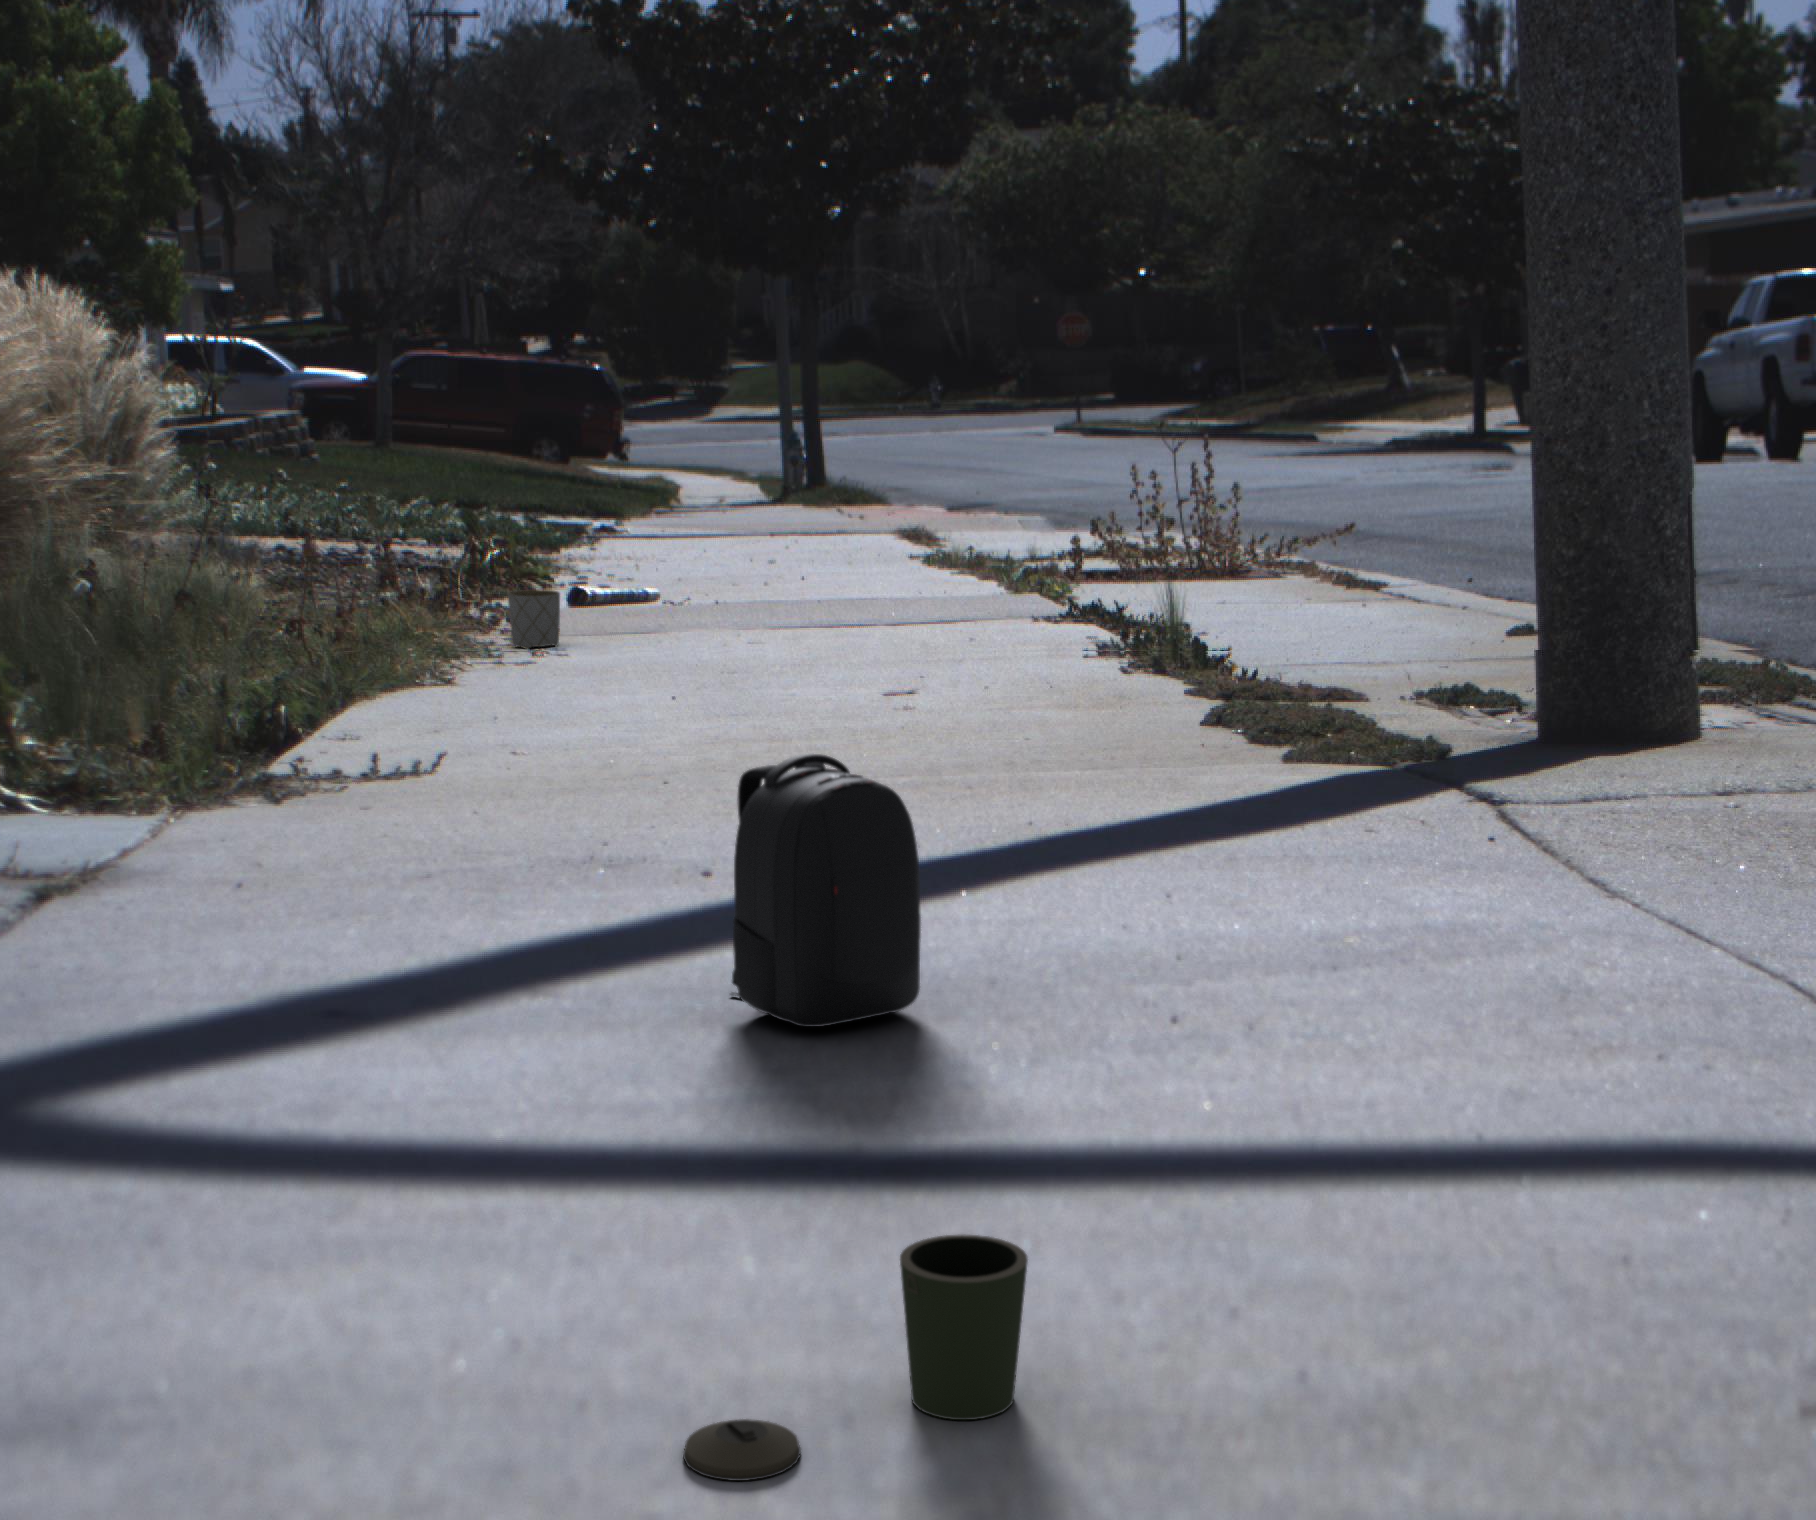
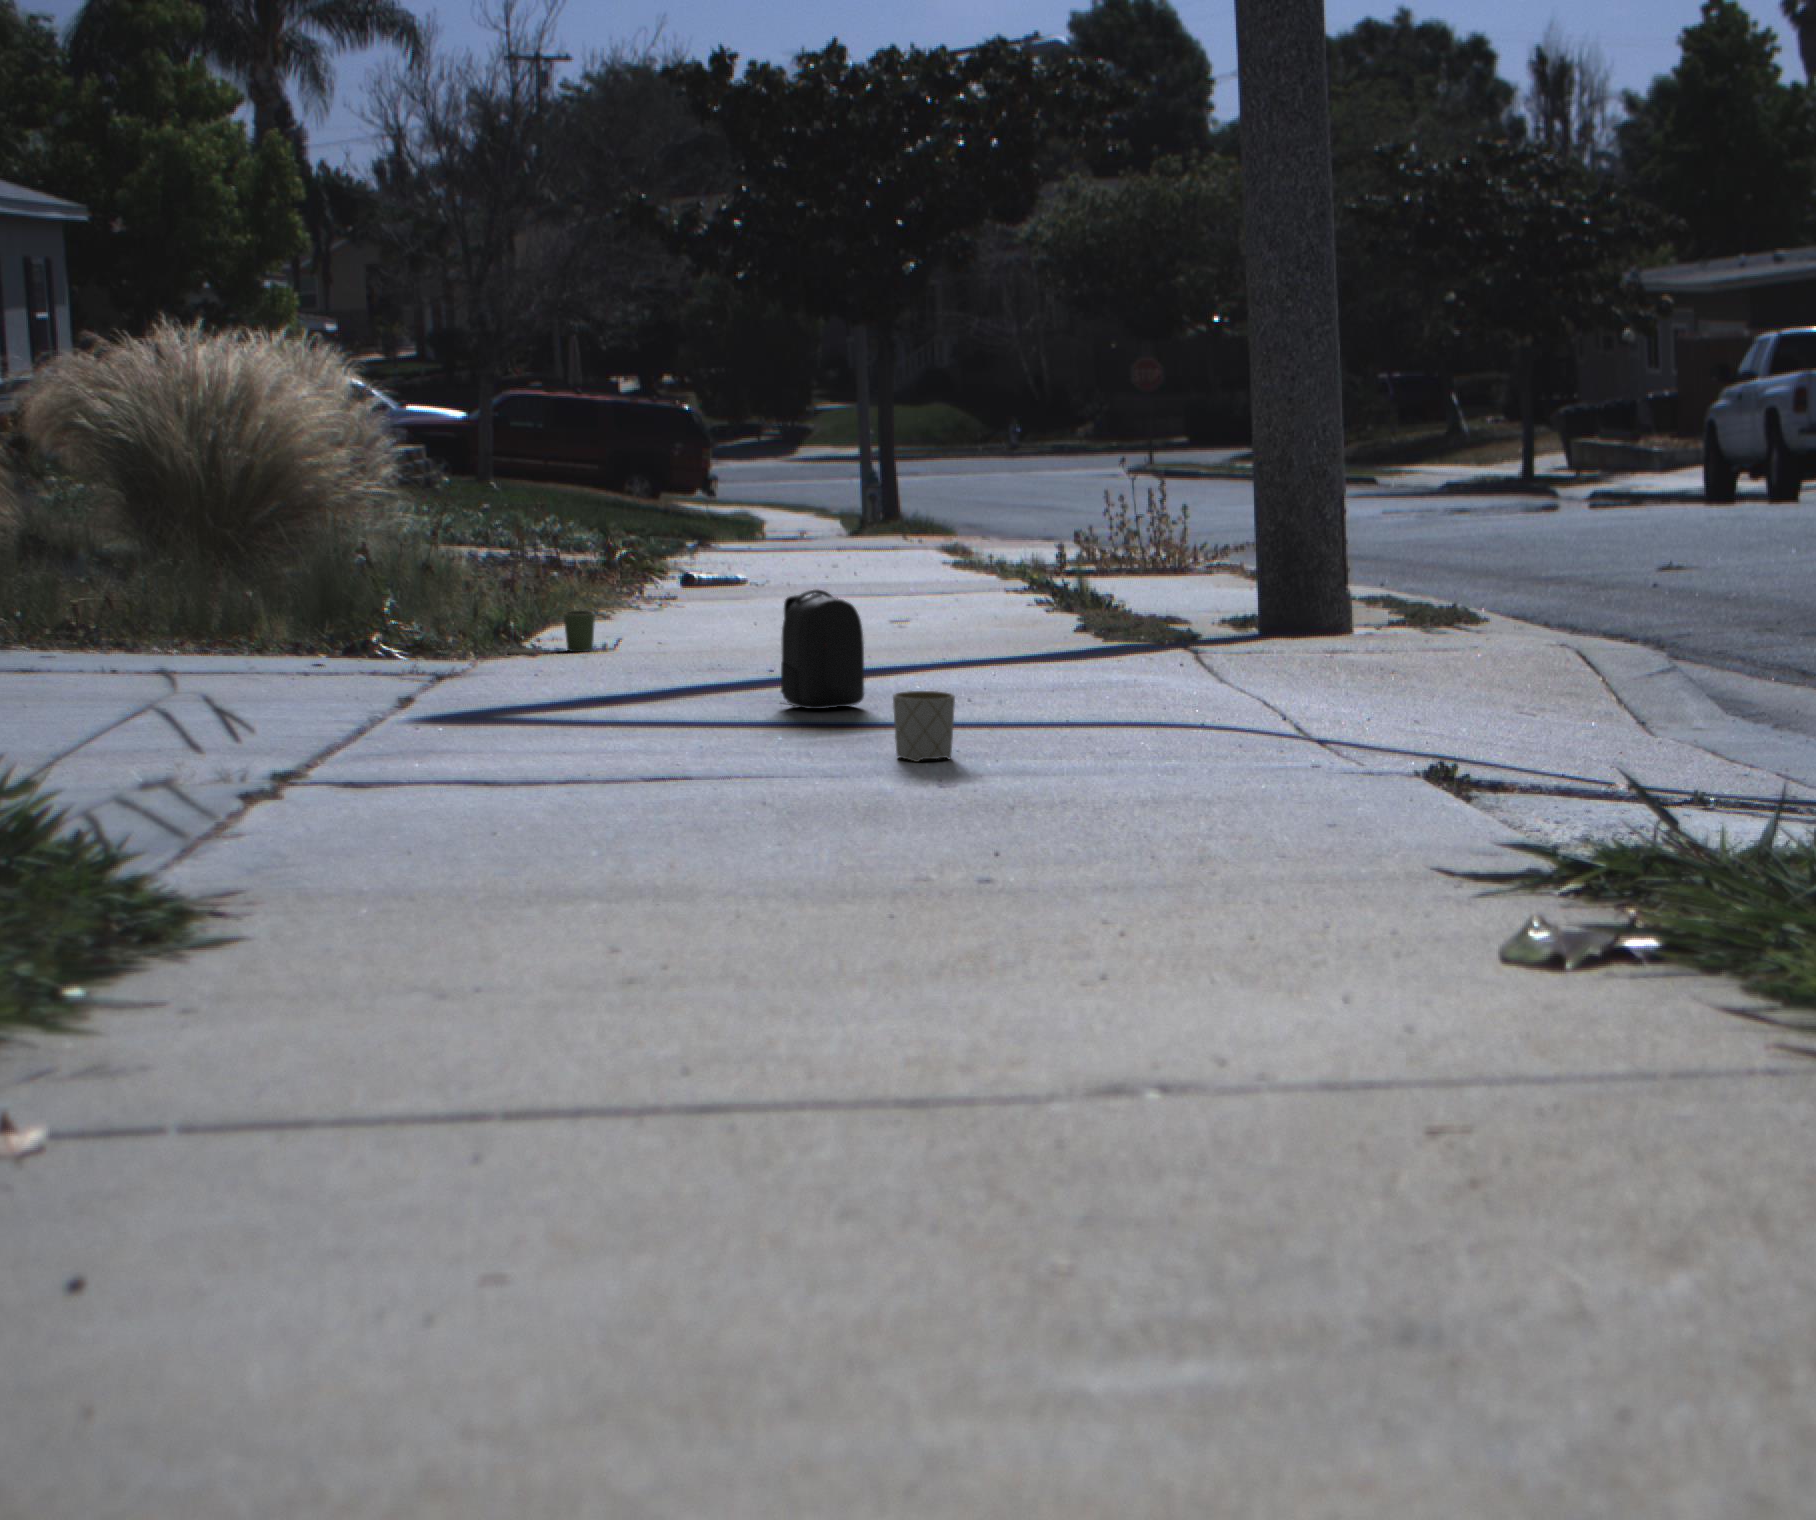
planter: present [508,590,560,649] -> present [893,691,955,762]
trash can: present [683,1235,1028,1481] -> present [508,611,595,655]

